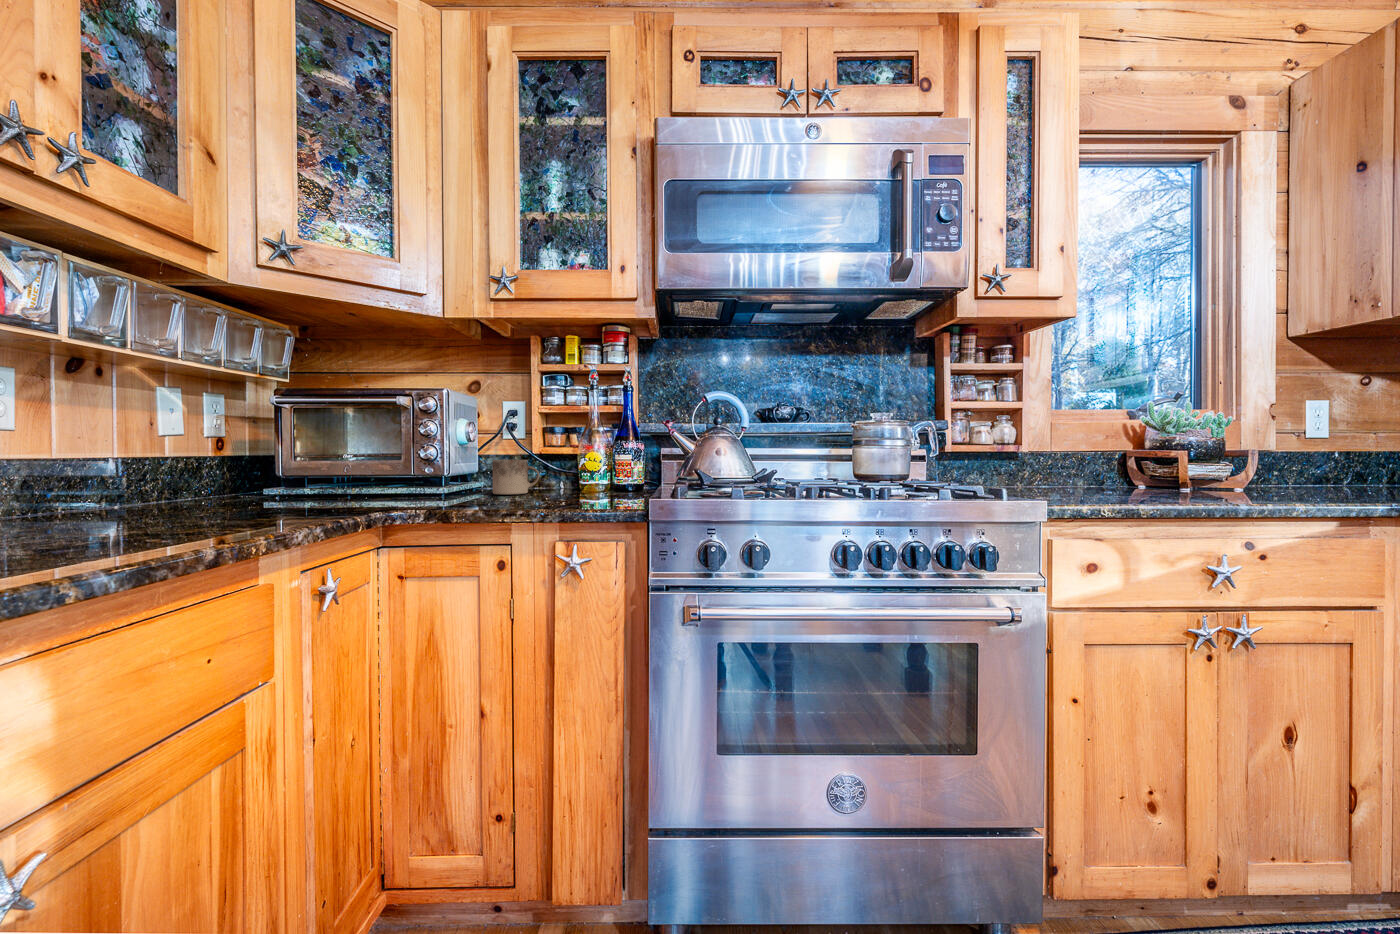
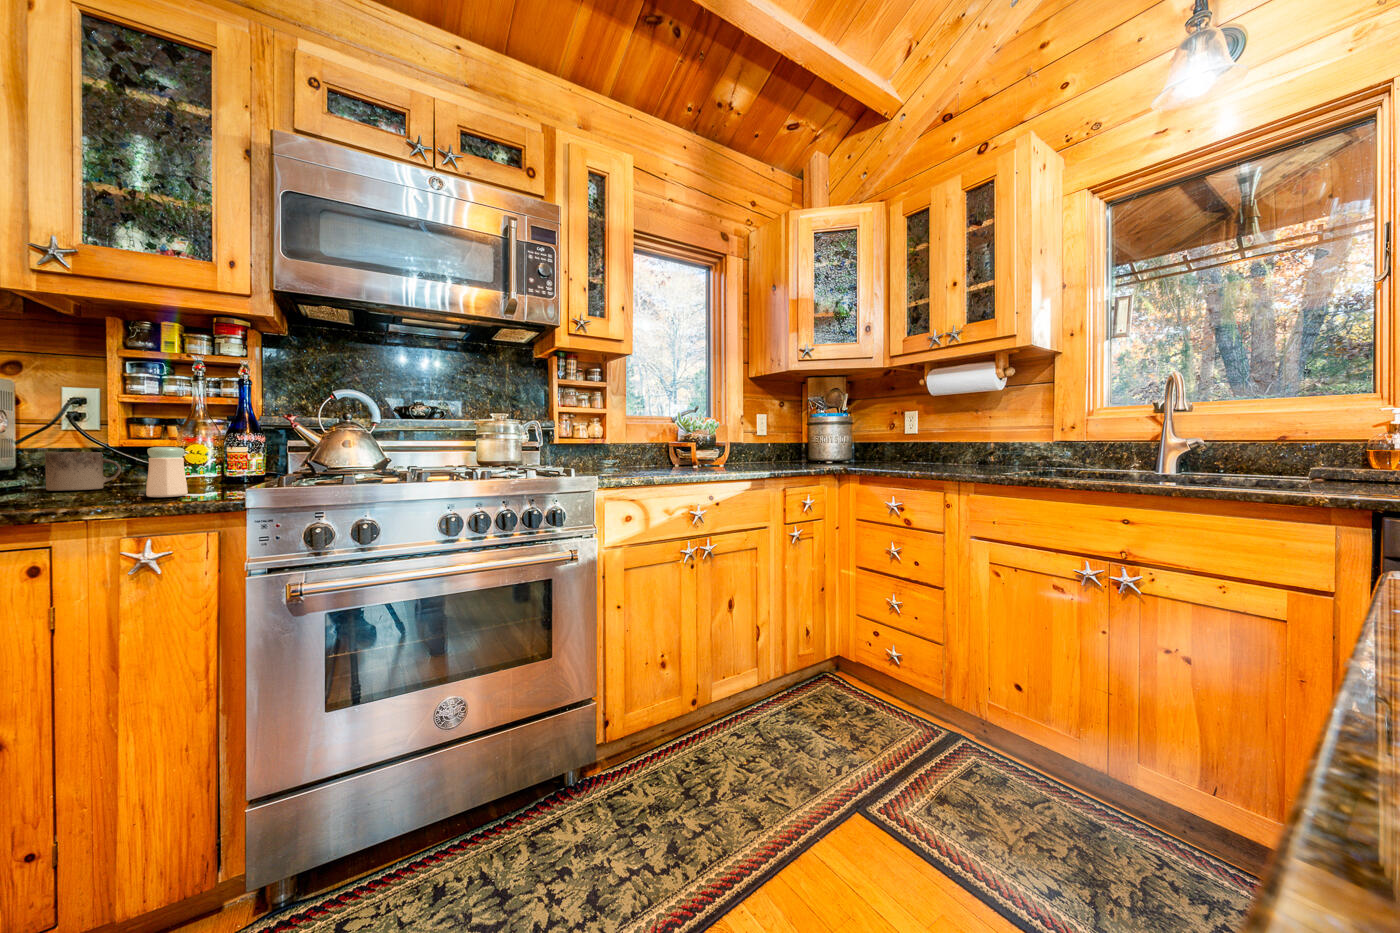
salt shaker: none [552,458,582,507] -> present [146,447,188,497]

